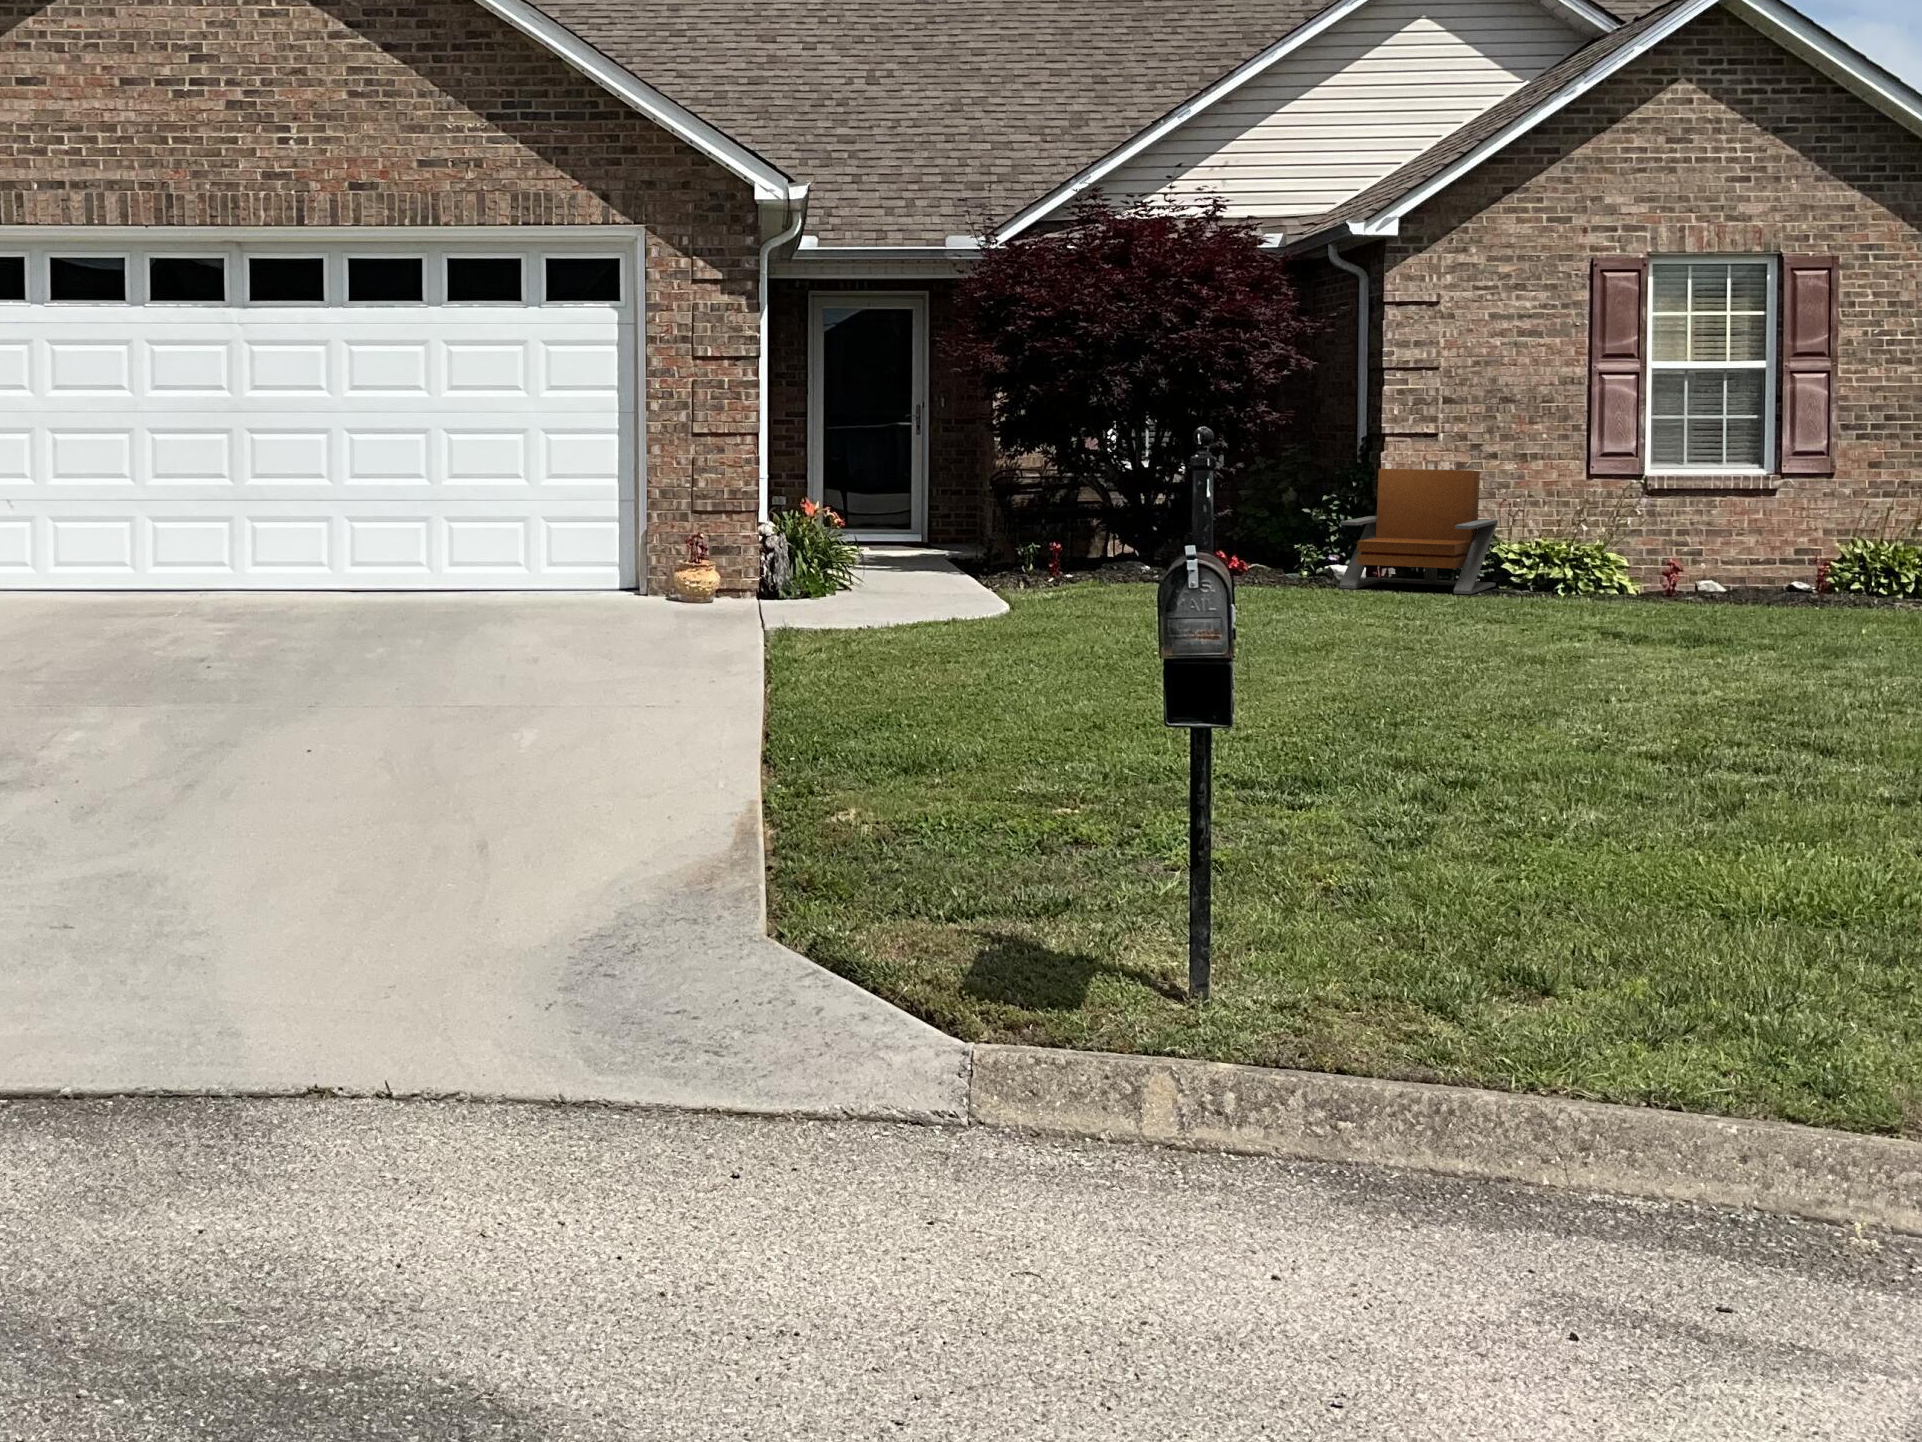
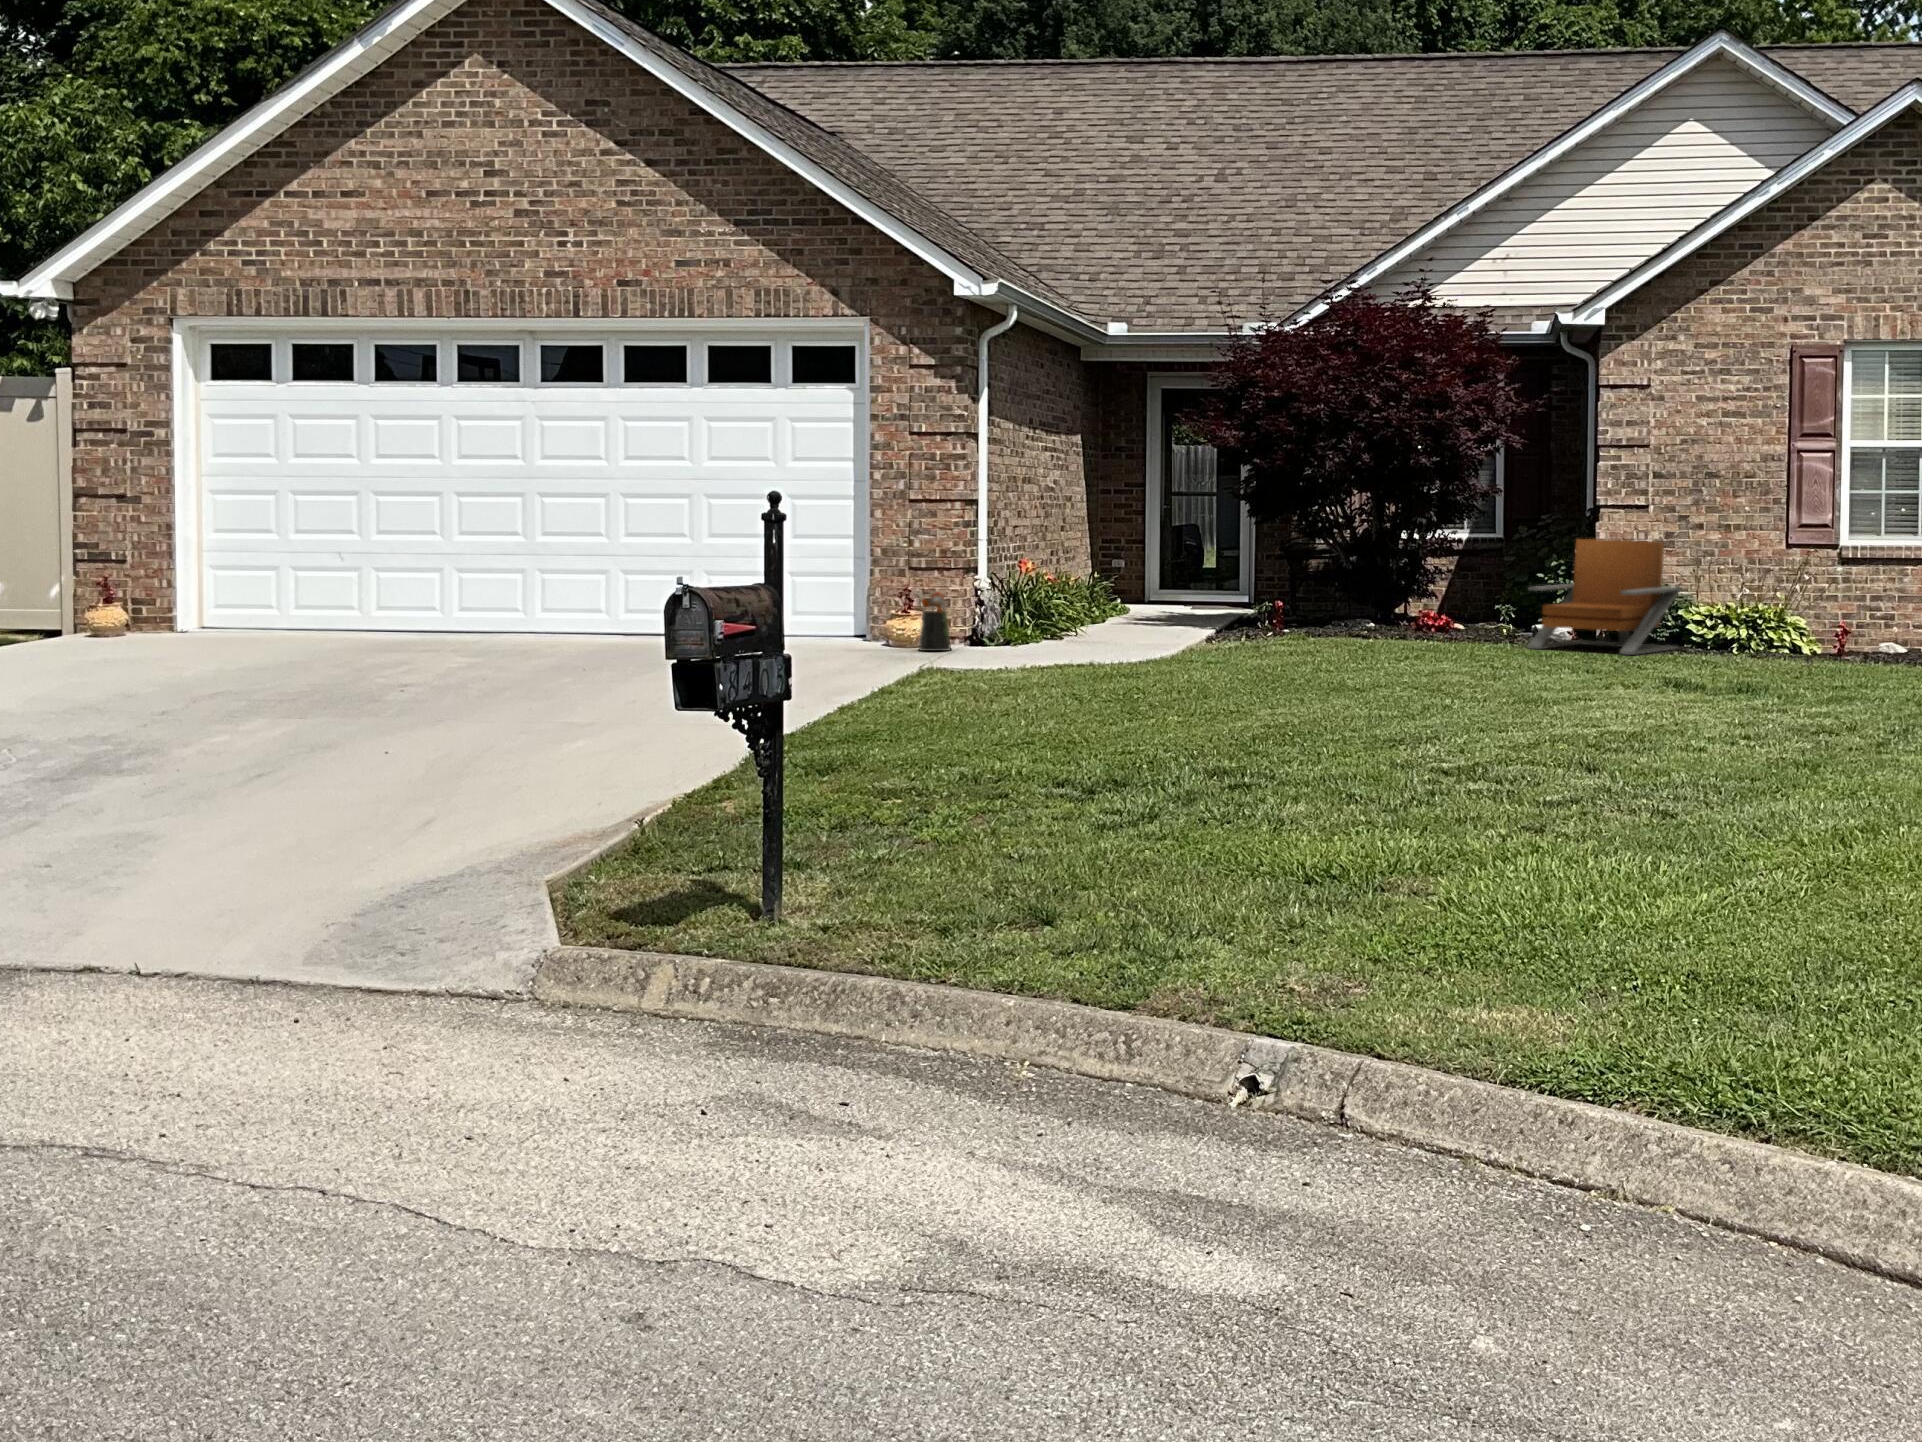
watering can: none [706,535,745,604] -> present [918,592,951,651]

